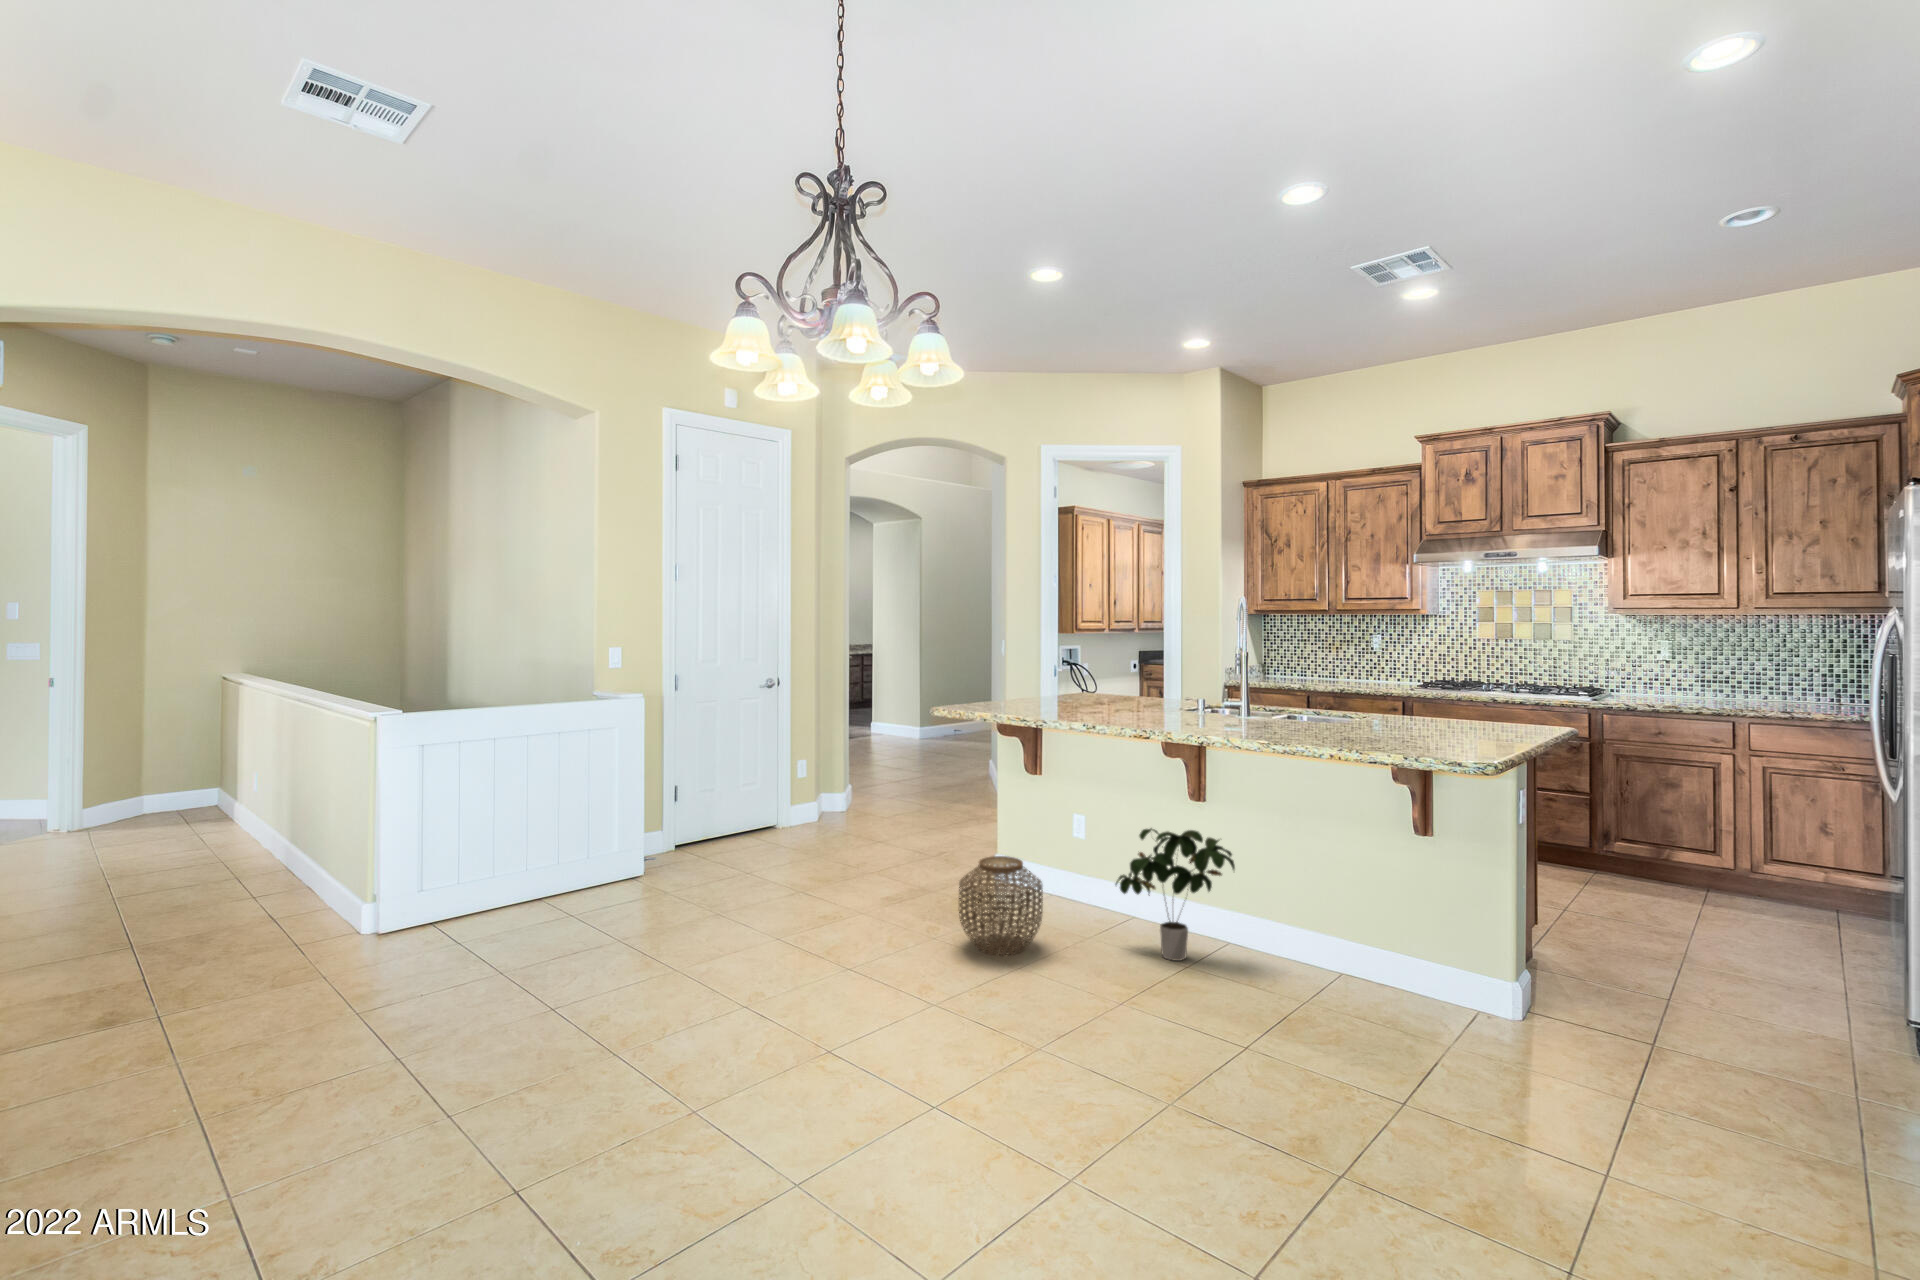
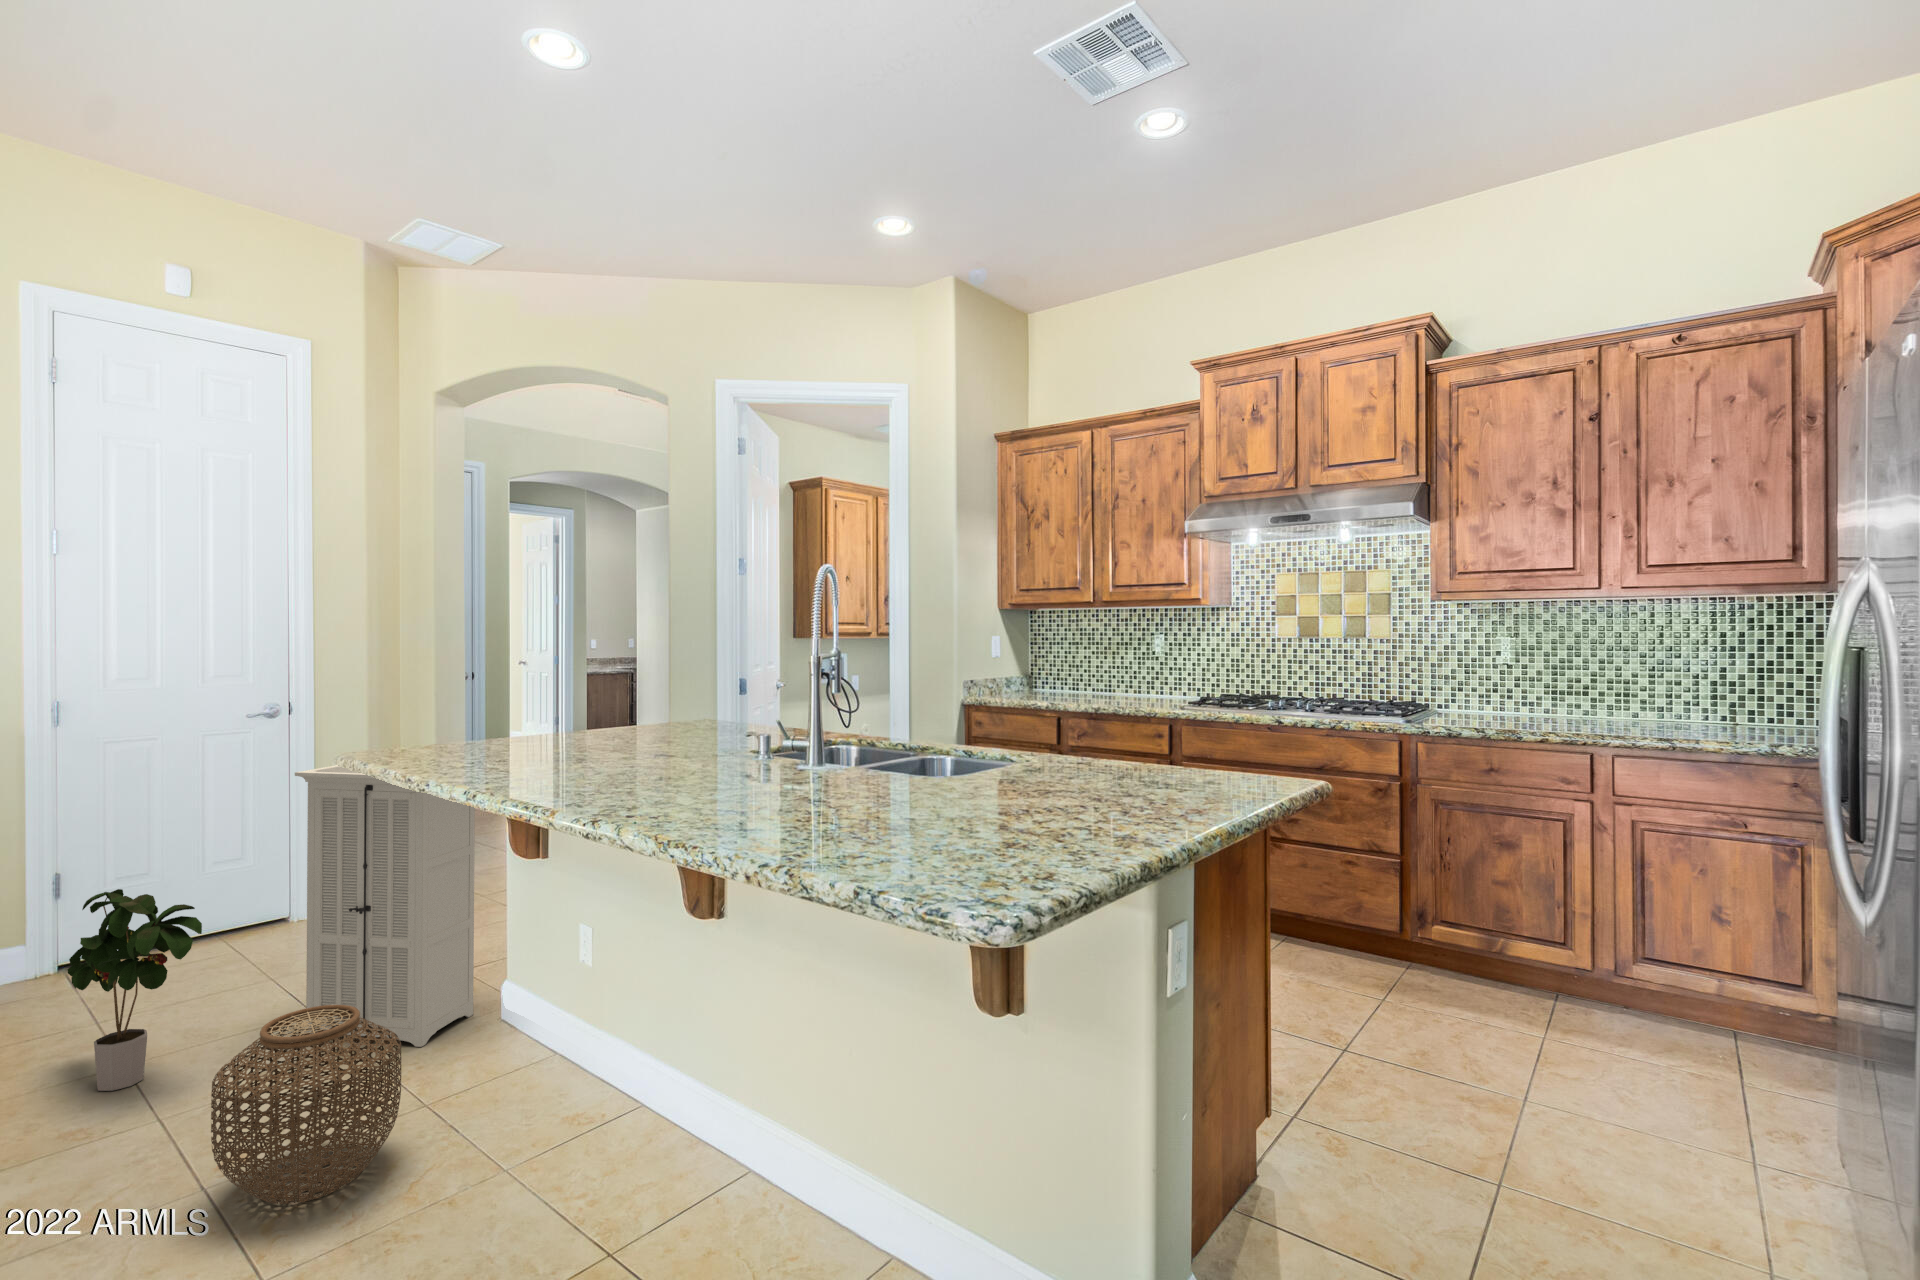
storage cabinet: none [895,722,990,899] -> present [295,765,475,1047]
potted plant: present [1116,828,1235,961] -> present [67,889,202,1091]

